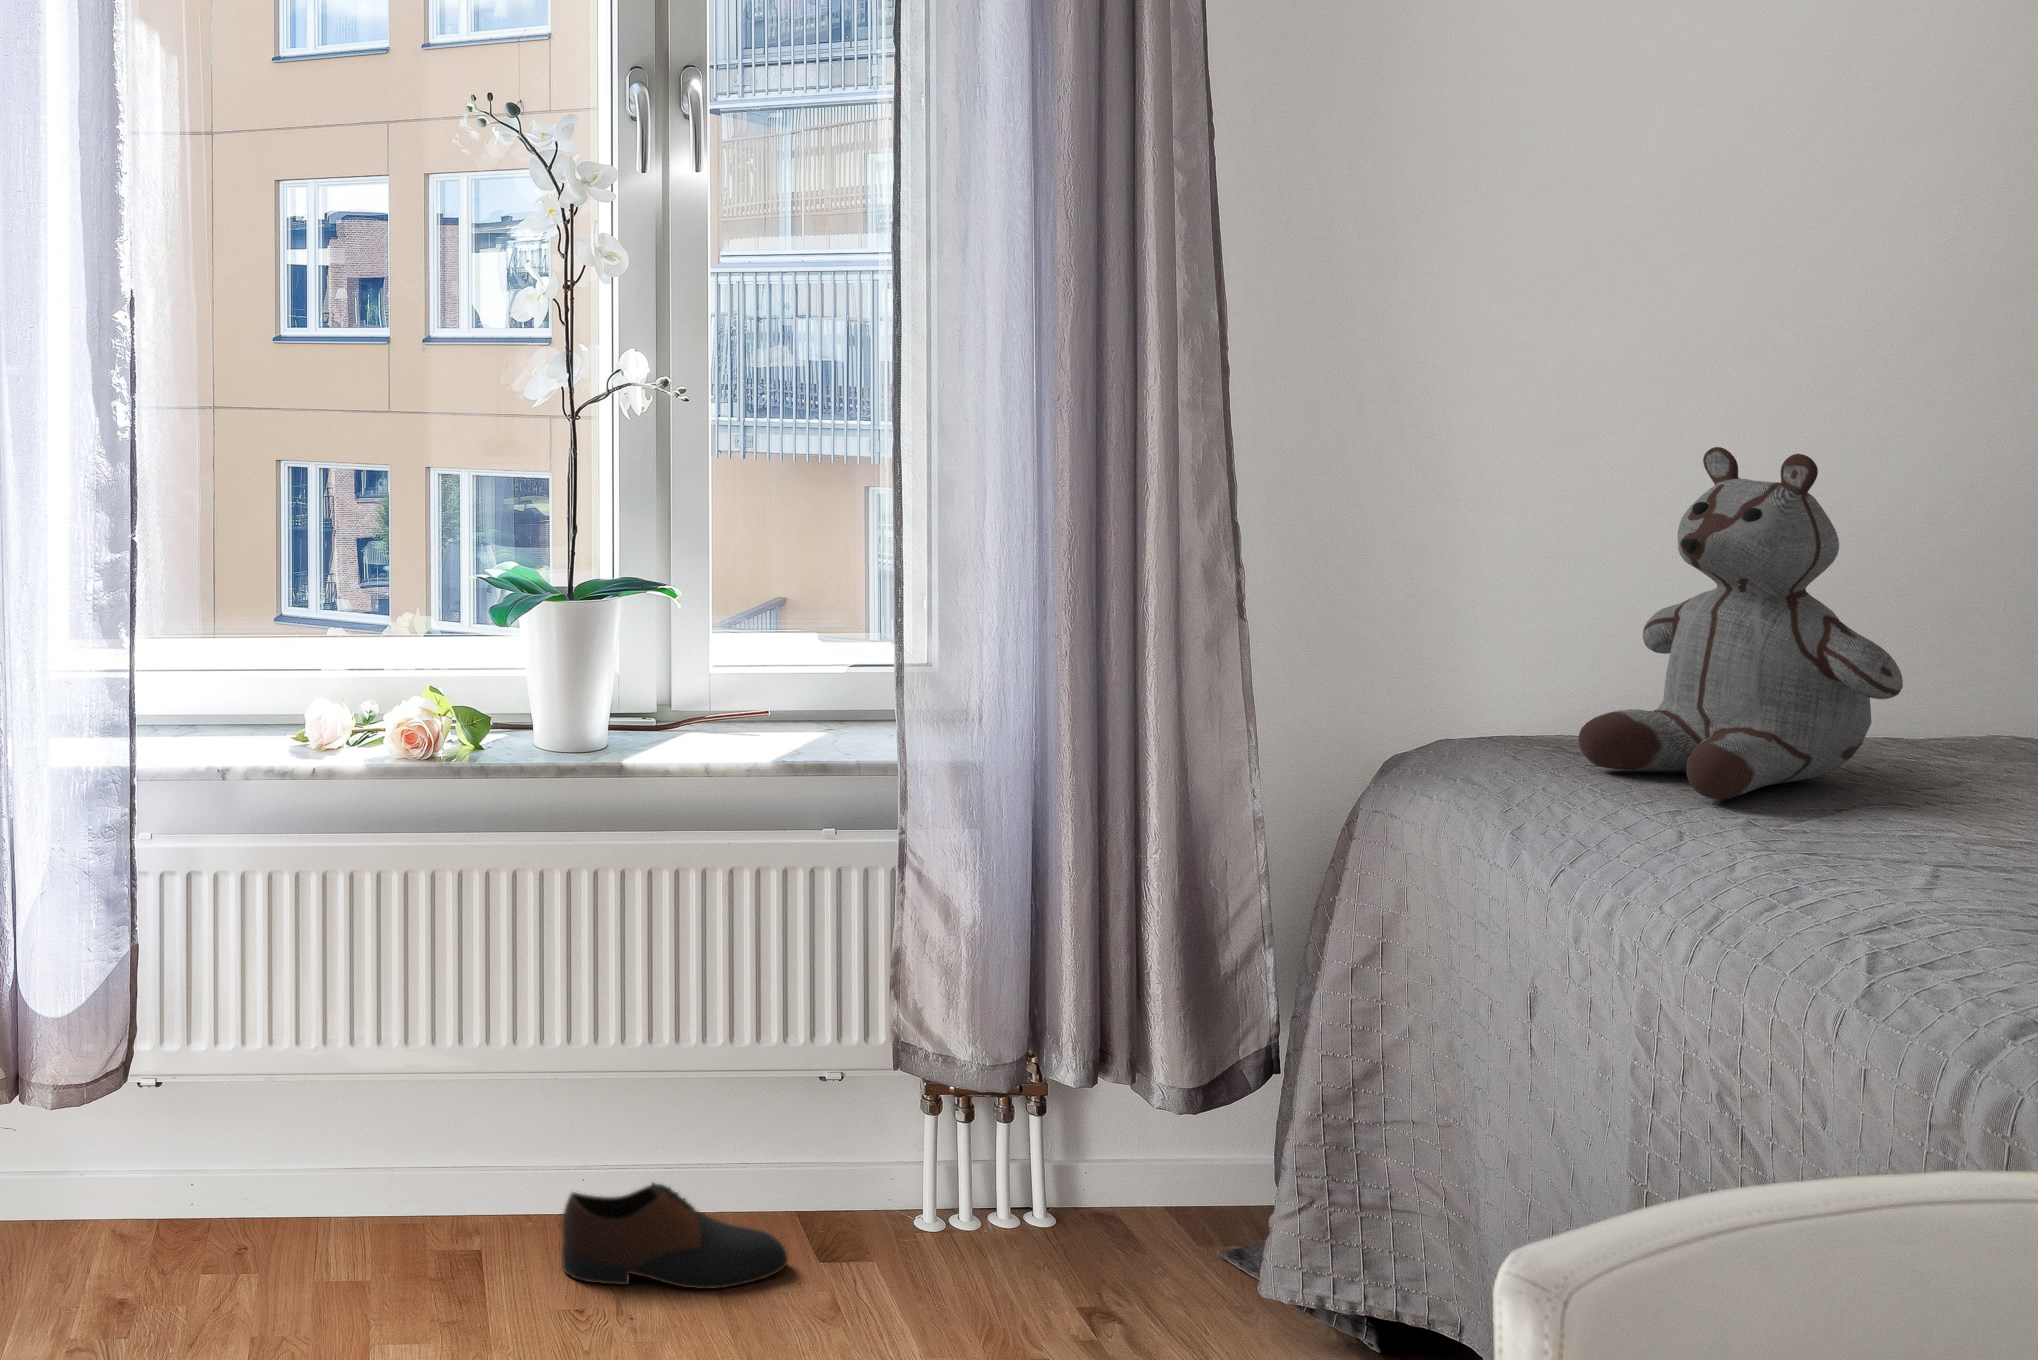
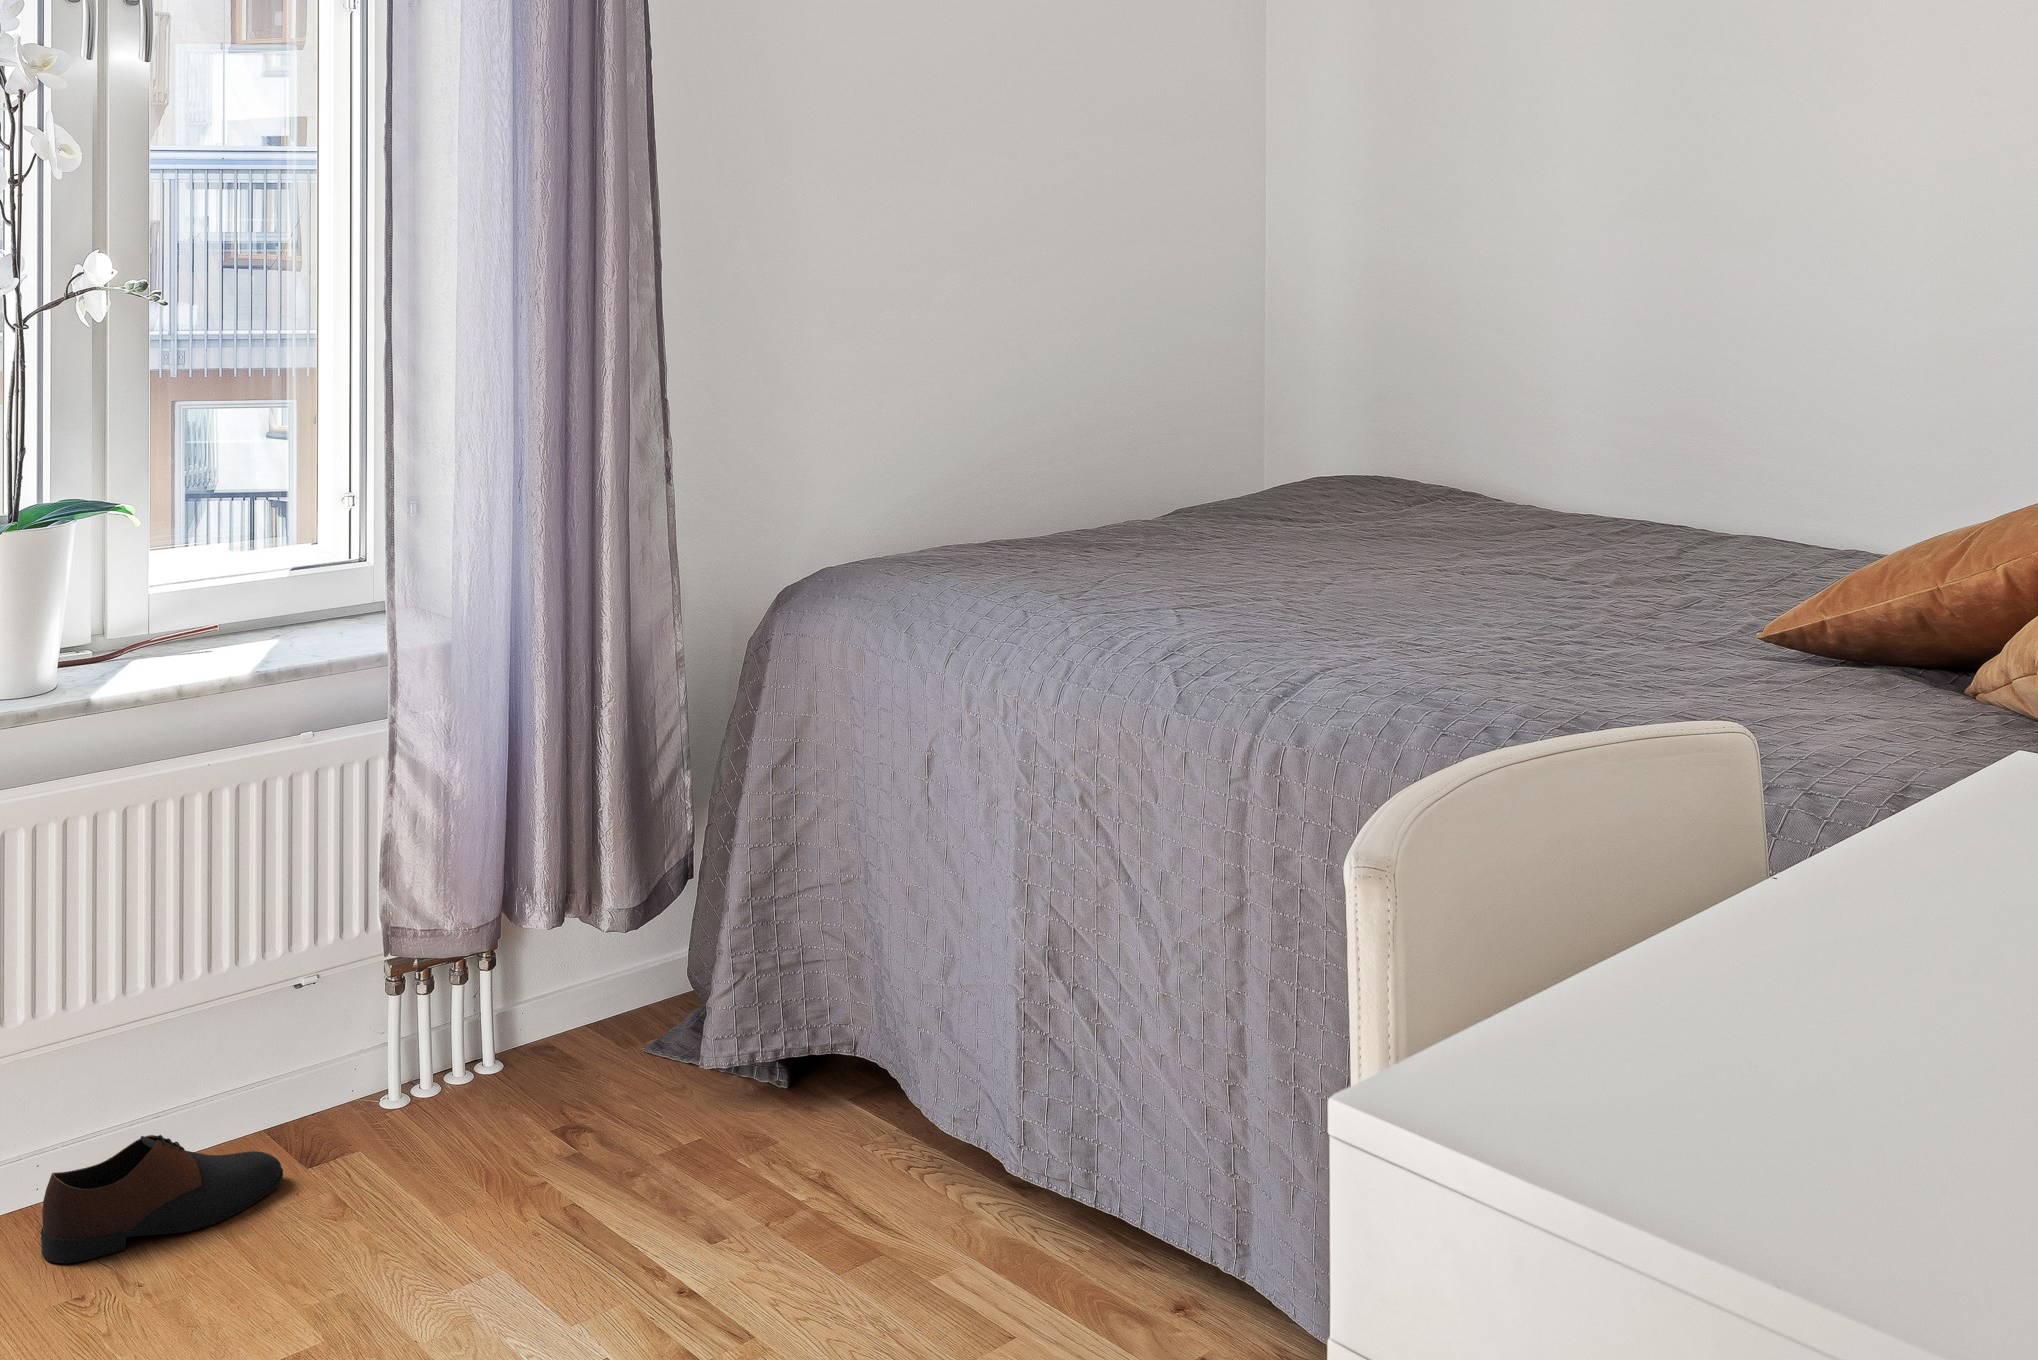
stuffed bear: present [1579,447,1903,799] -> none [927,327,1130,590]

